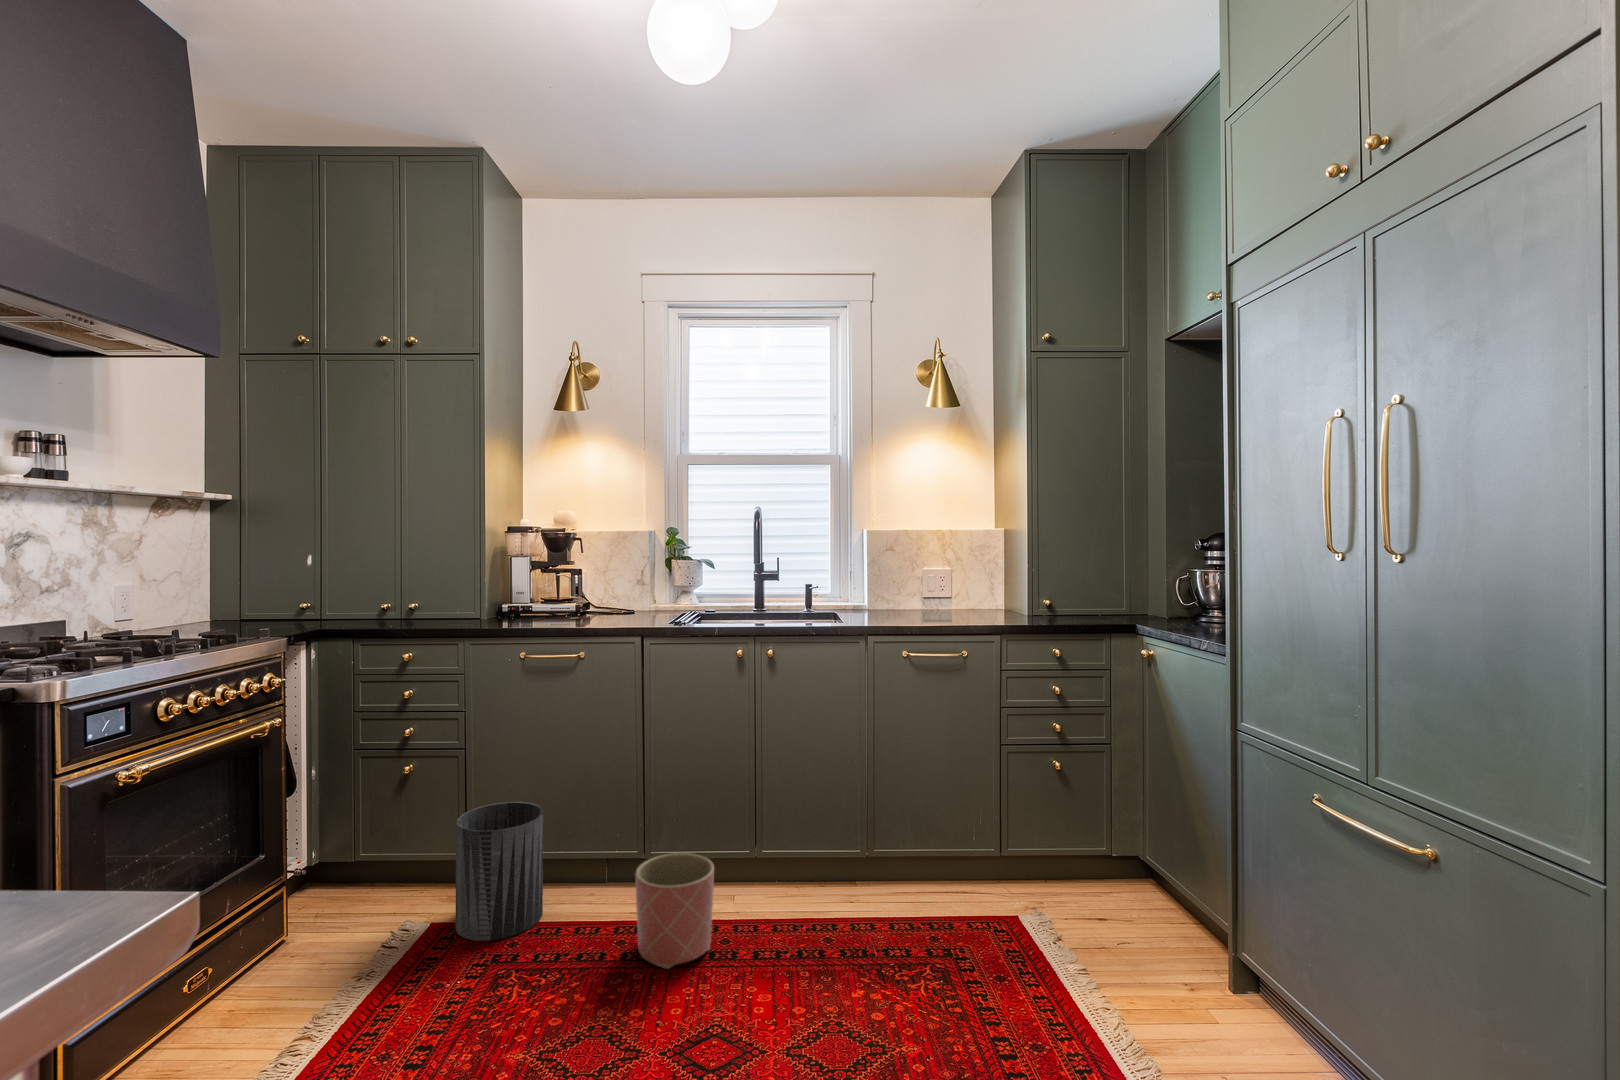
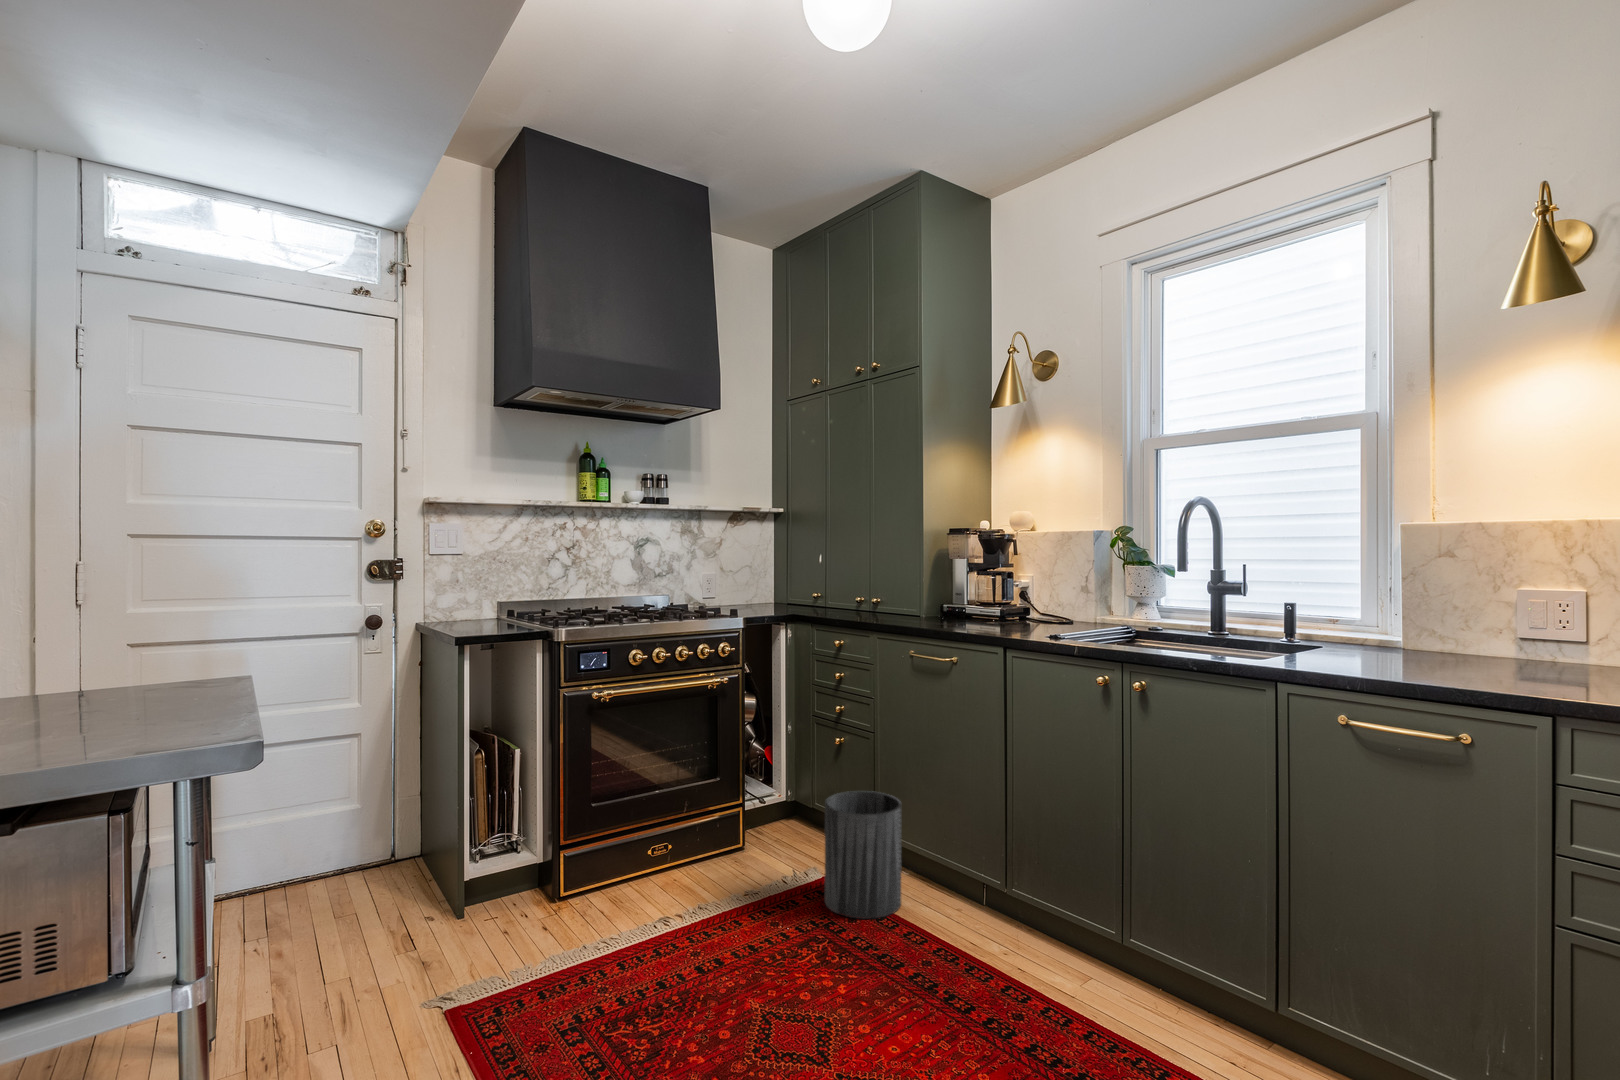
planter: present [635,853,714,969] -> none [914,889,1003,1017]

